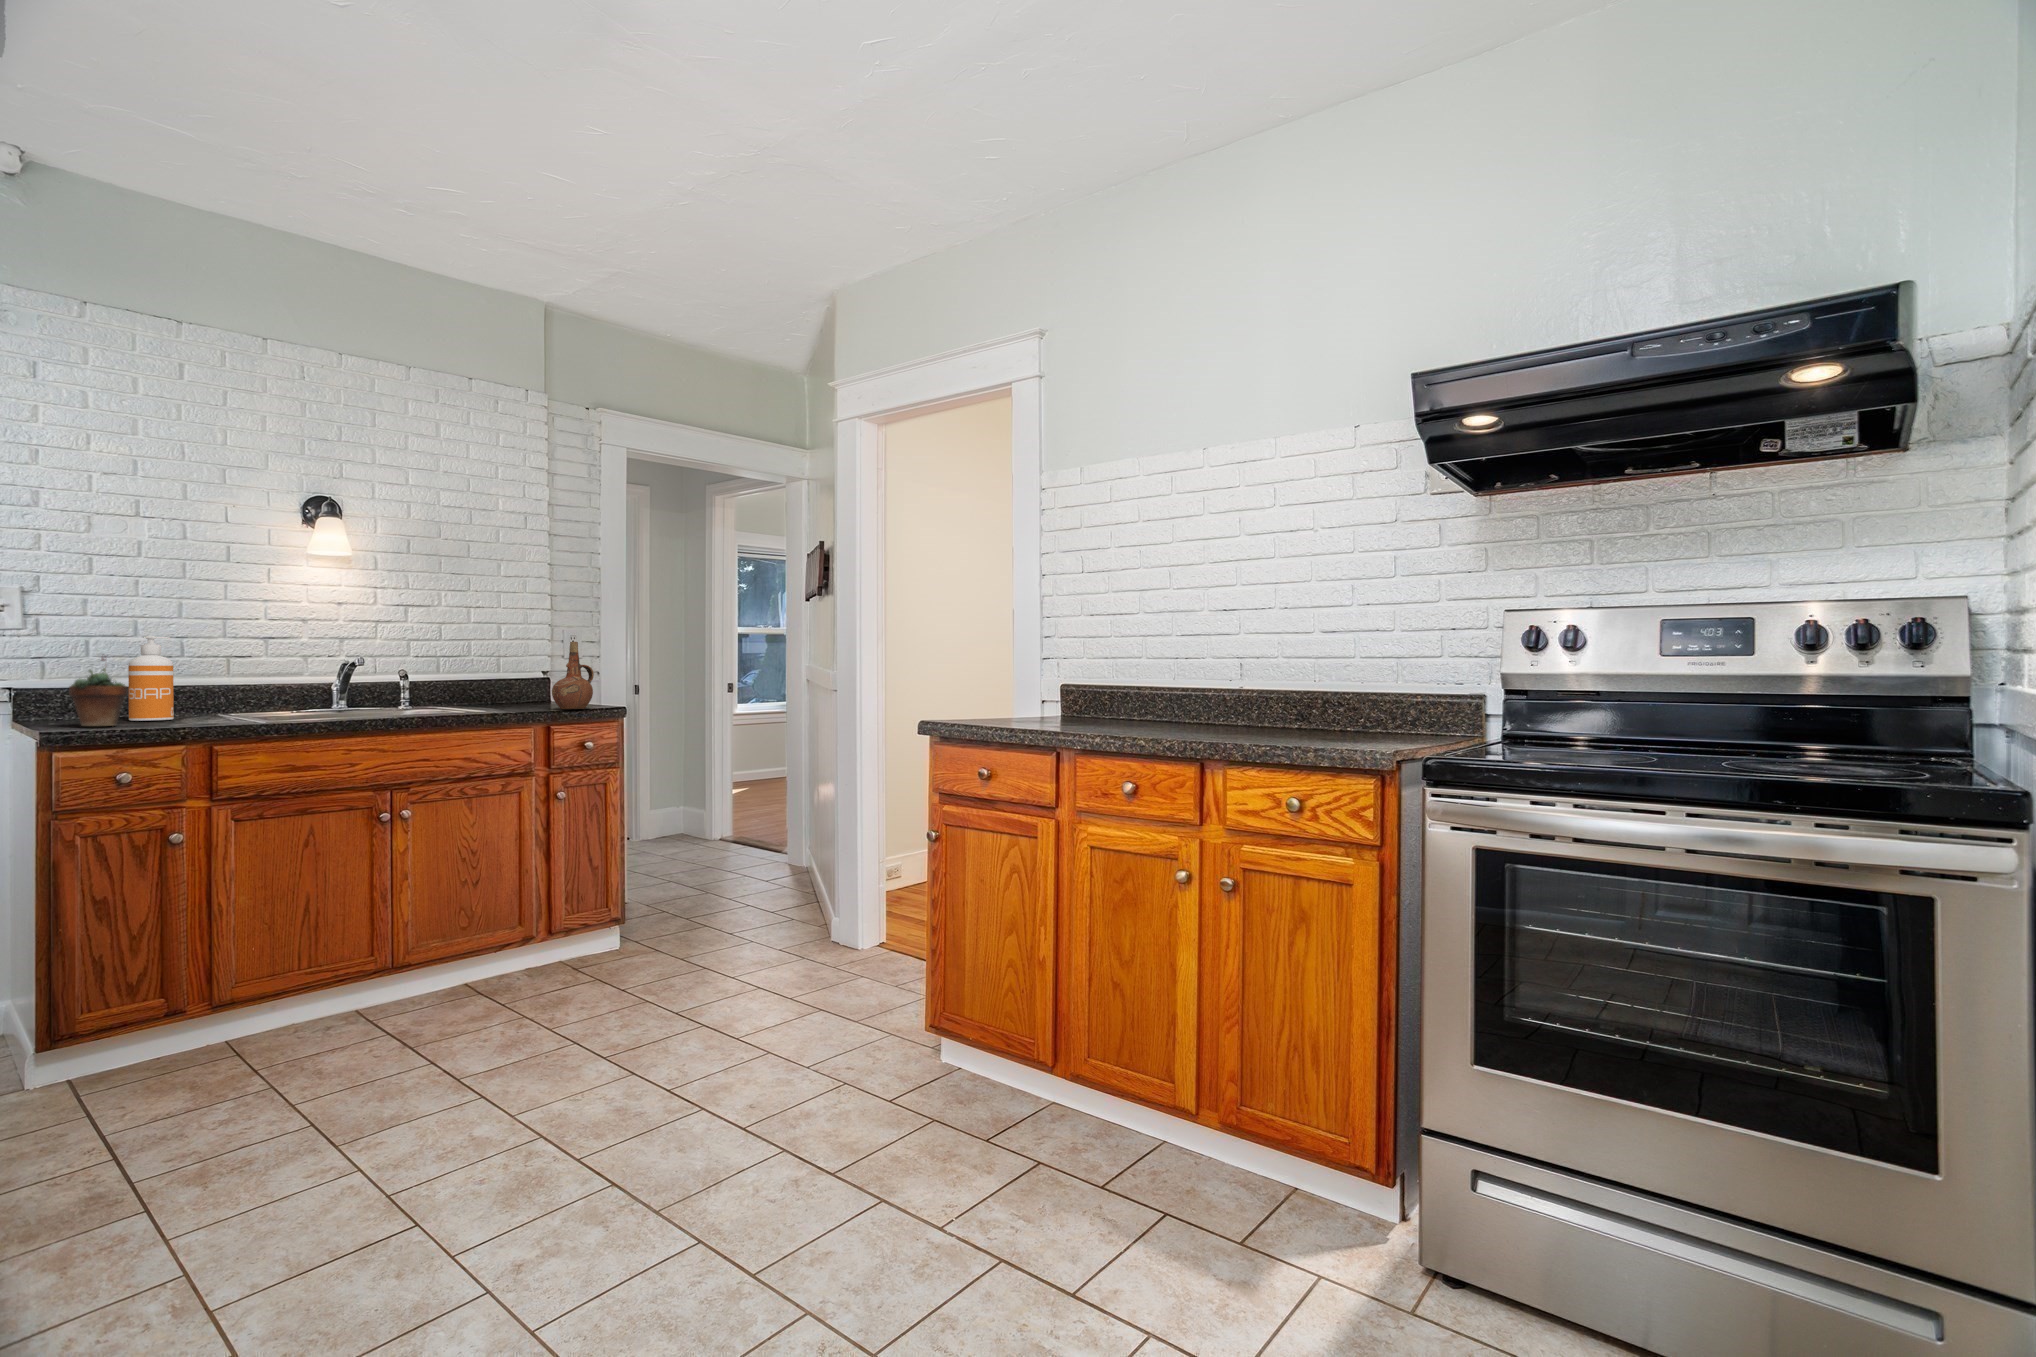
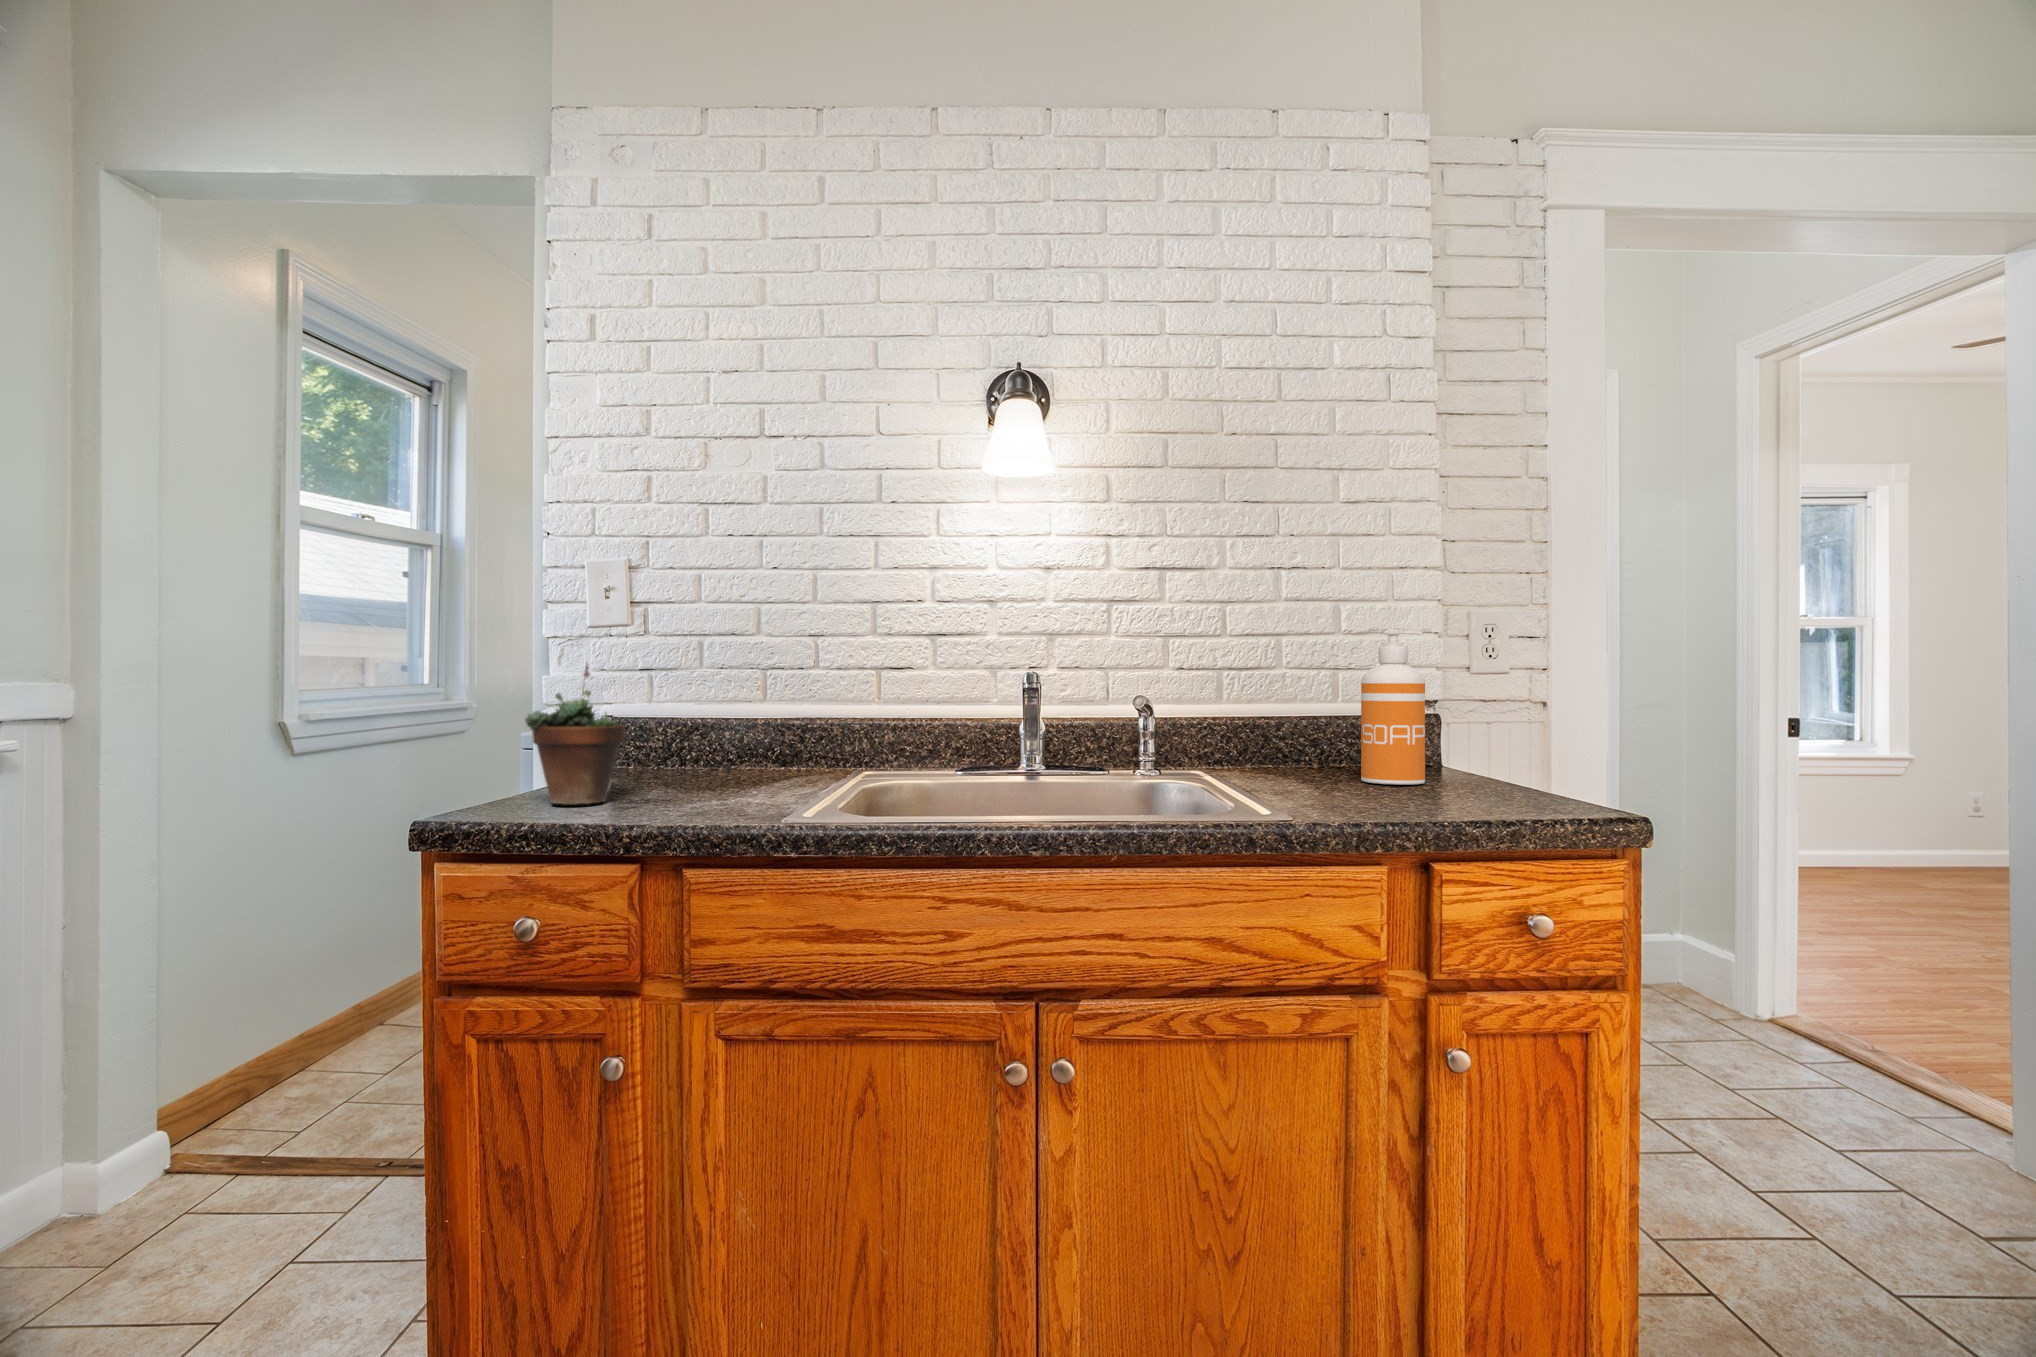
soap dispenser: present [128,636,174,721] -> present [1361,629,1425,785]
ceramic pitcher: present [552,642,594,709] -> none [1436,625,1545,802]

